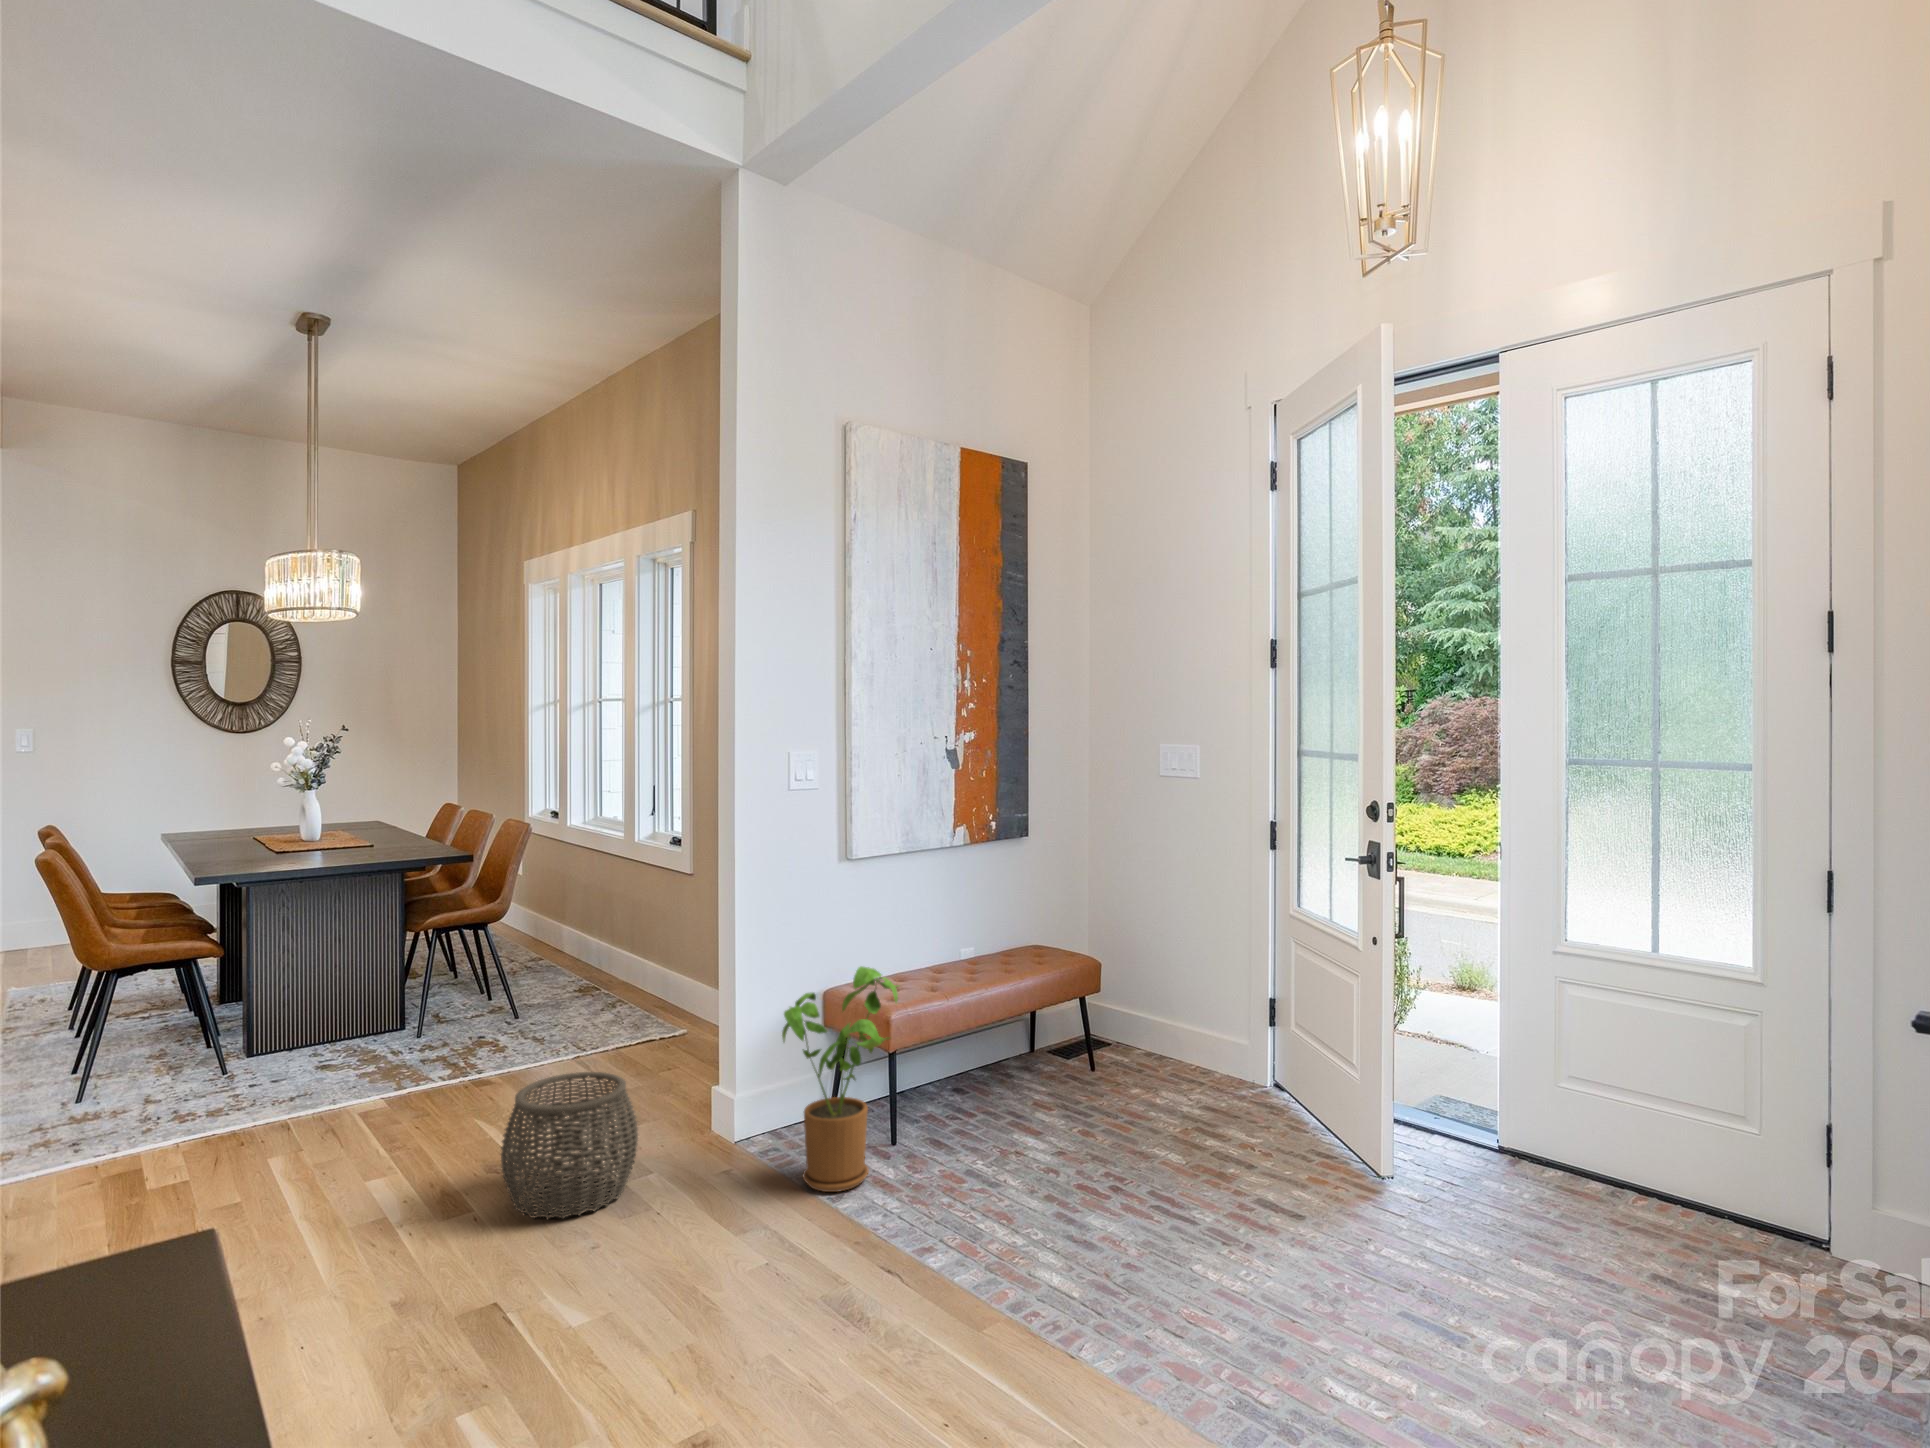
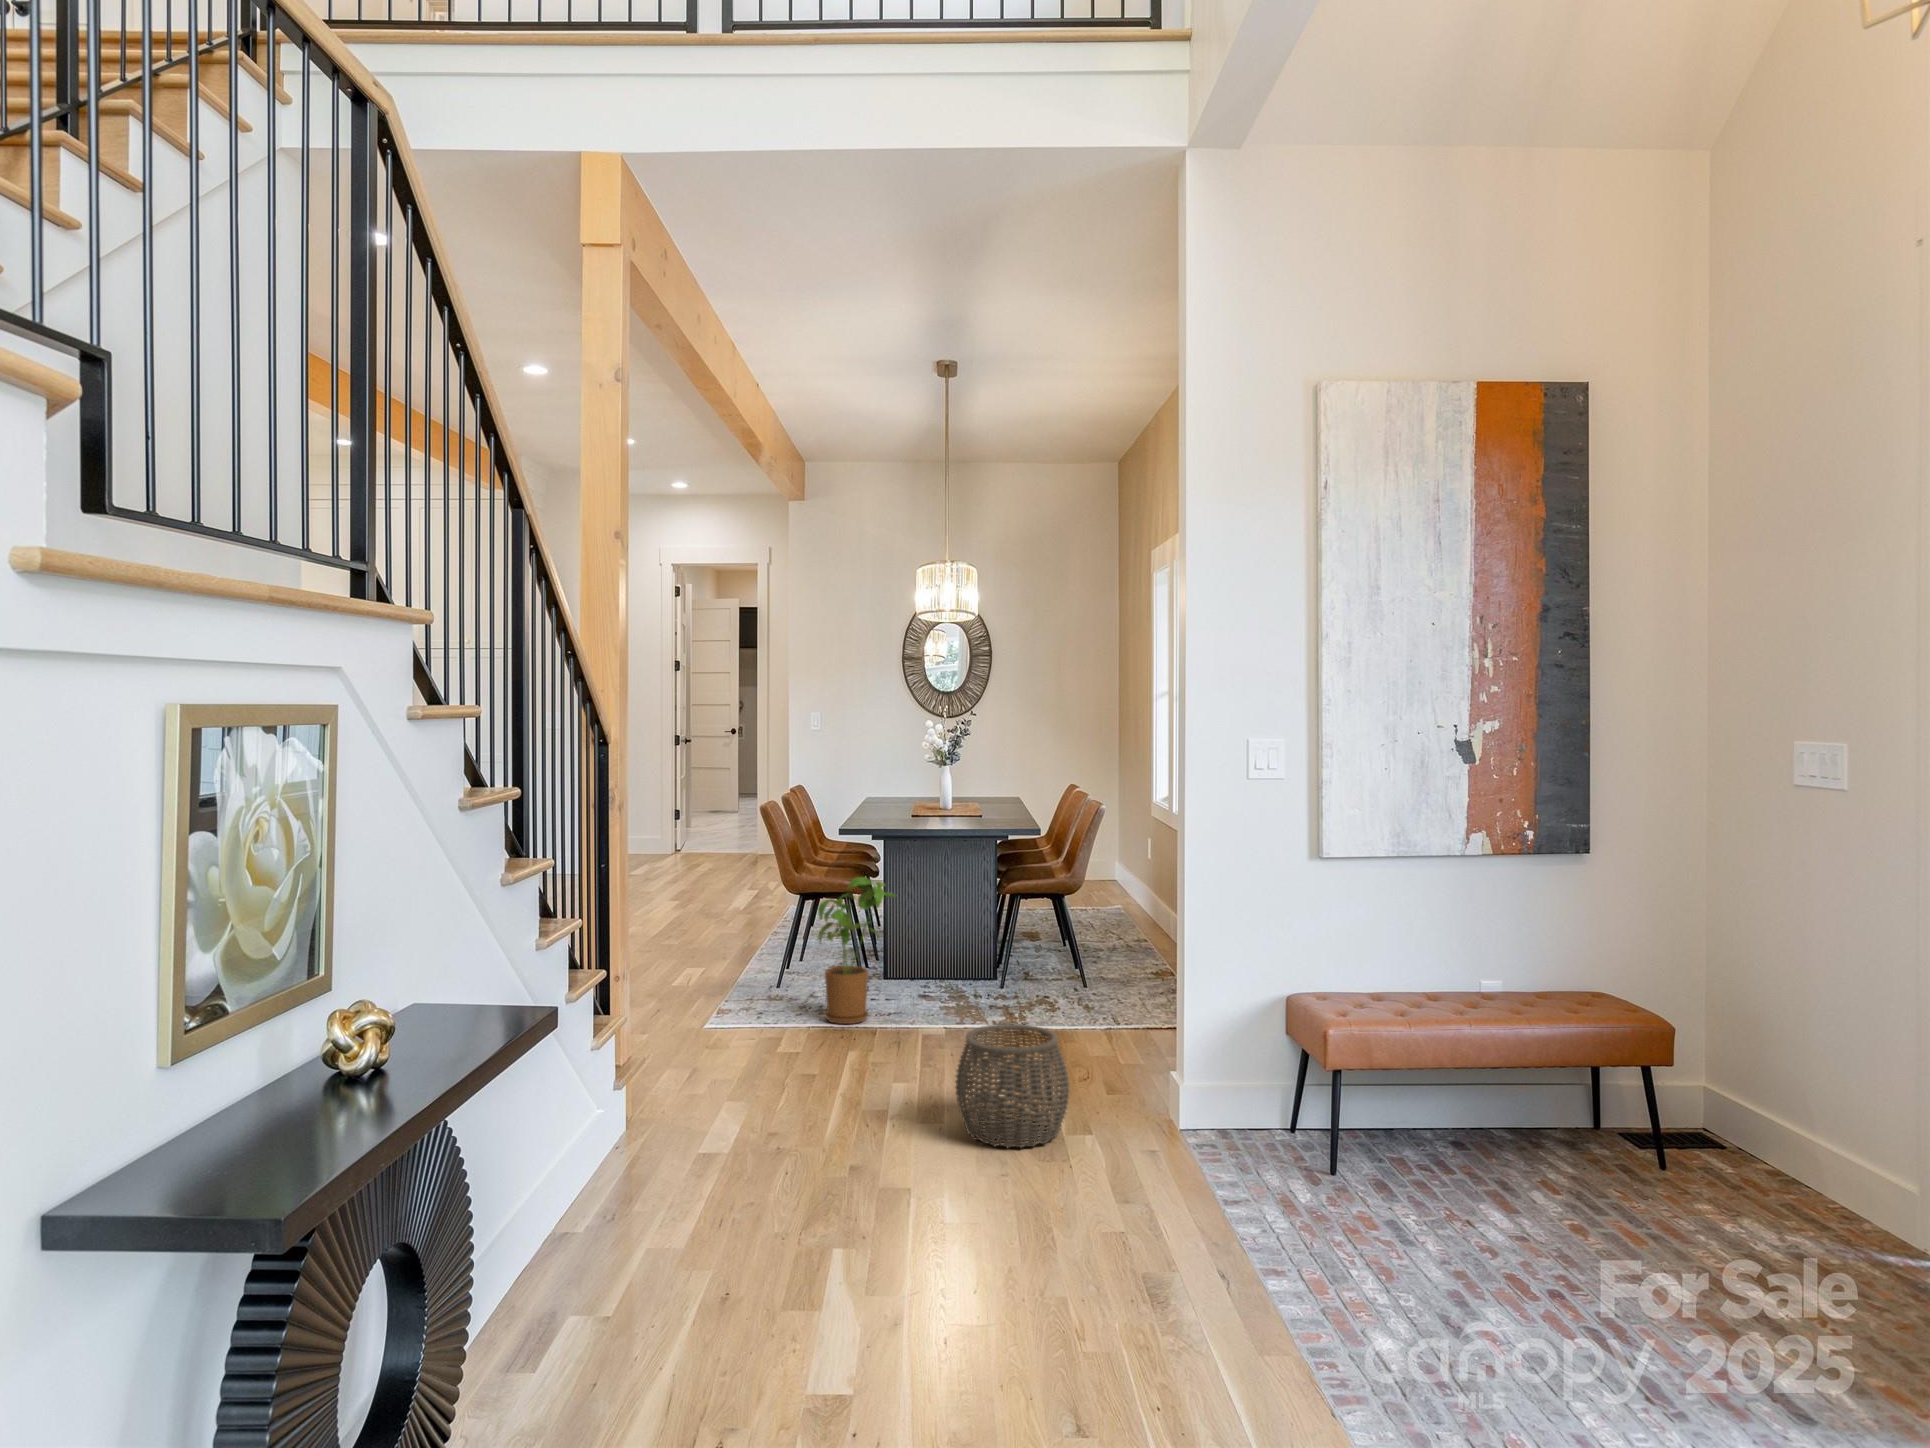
house plant: present [782,966,898,1192] -> present [818,877,895,1024]

